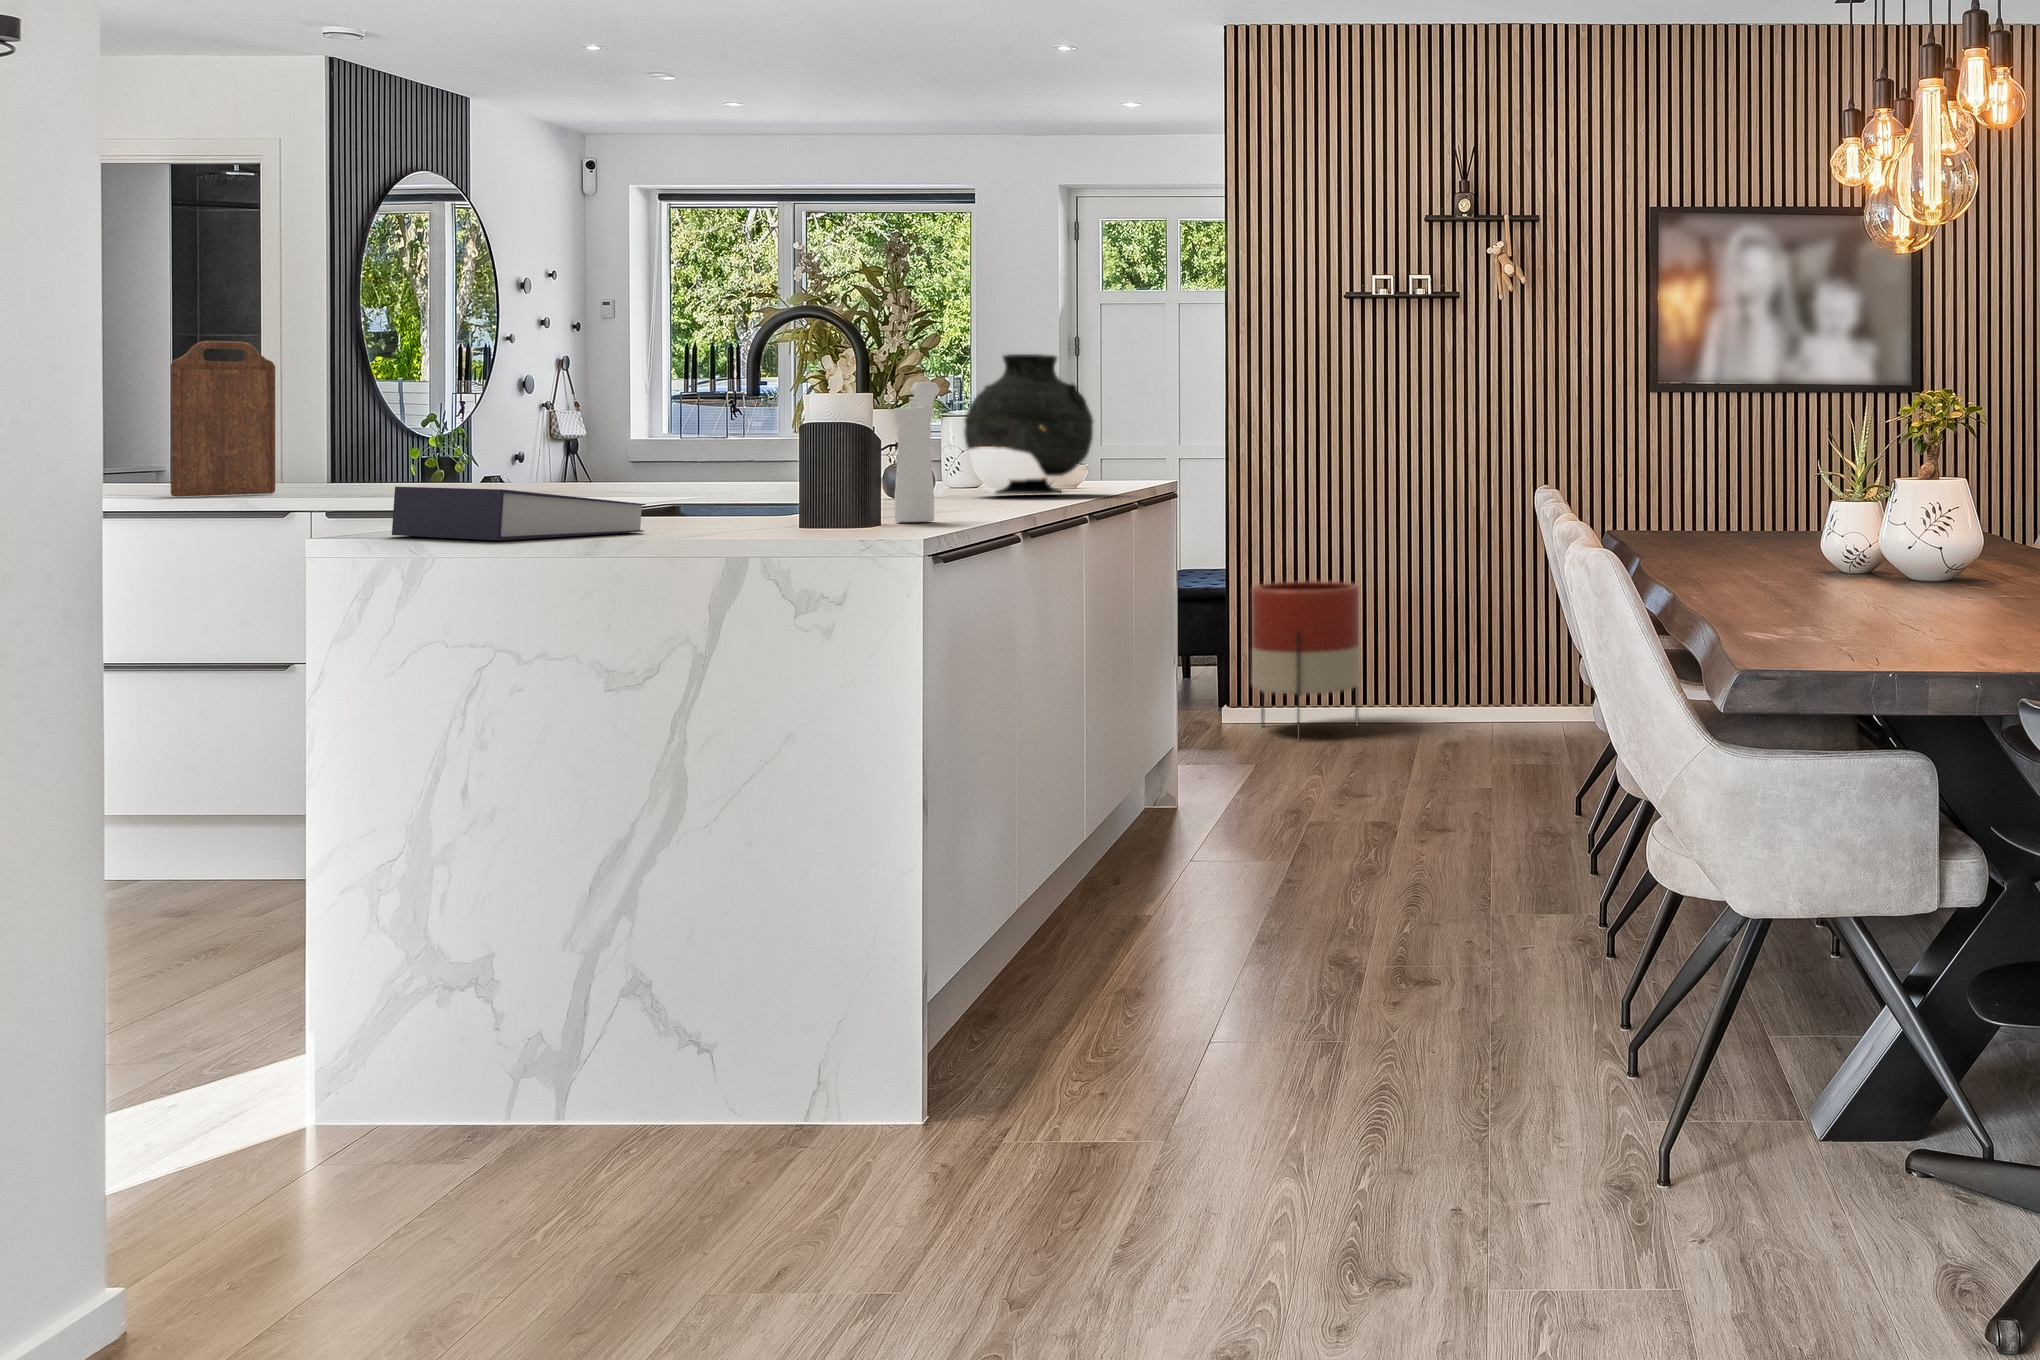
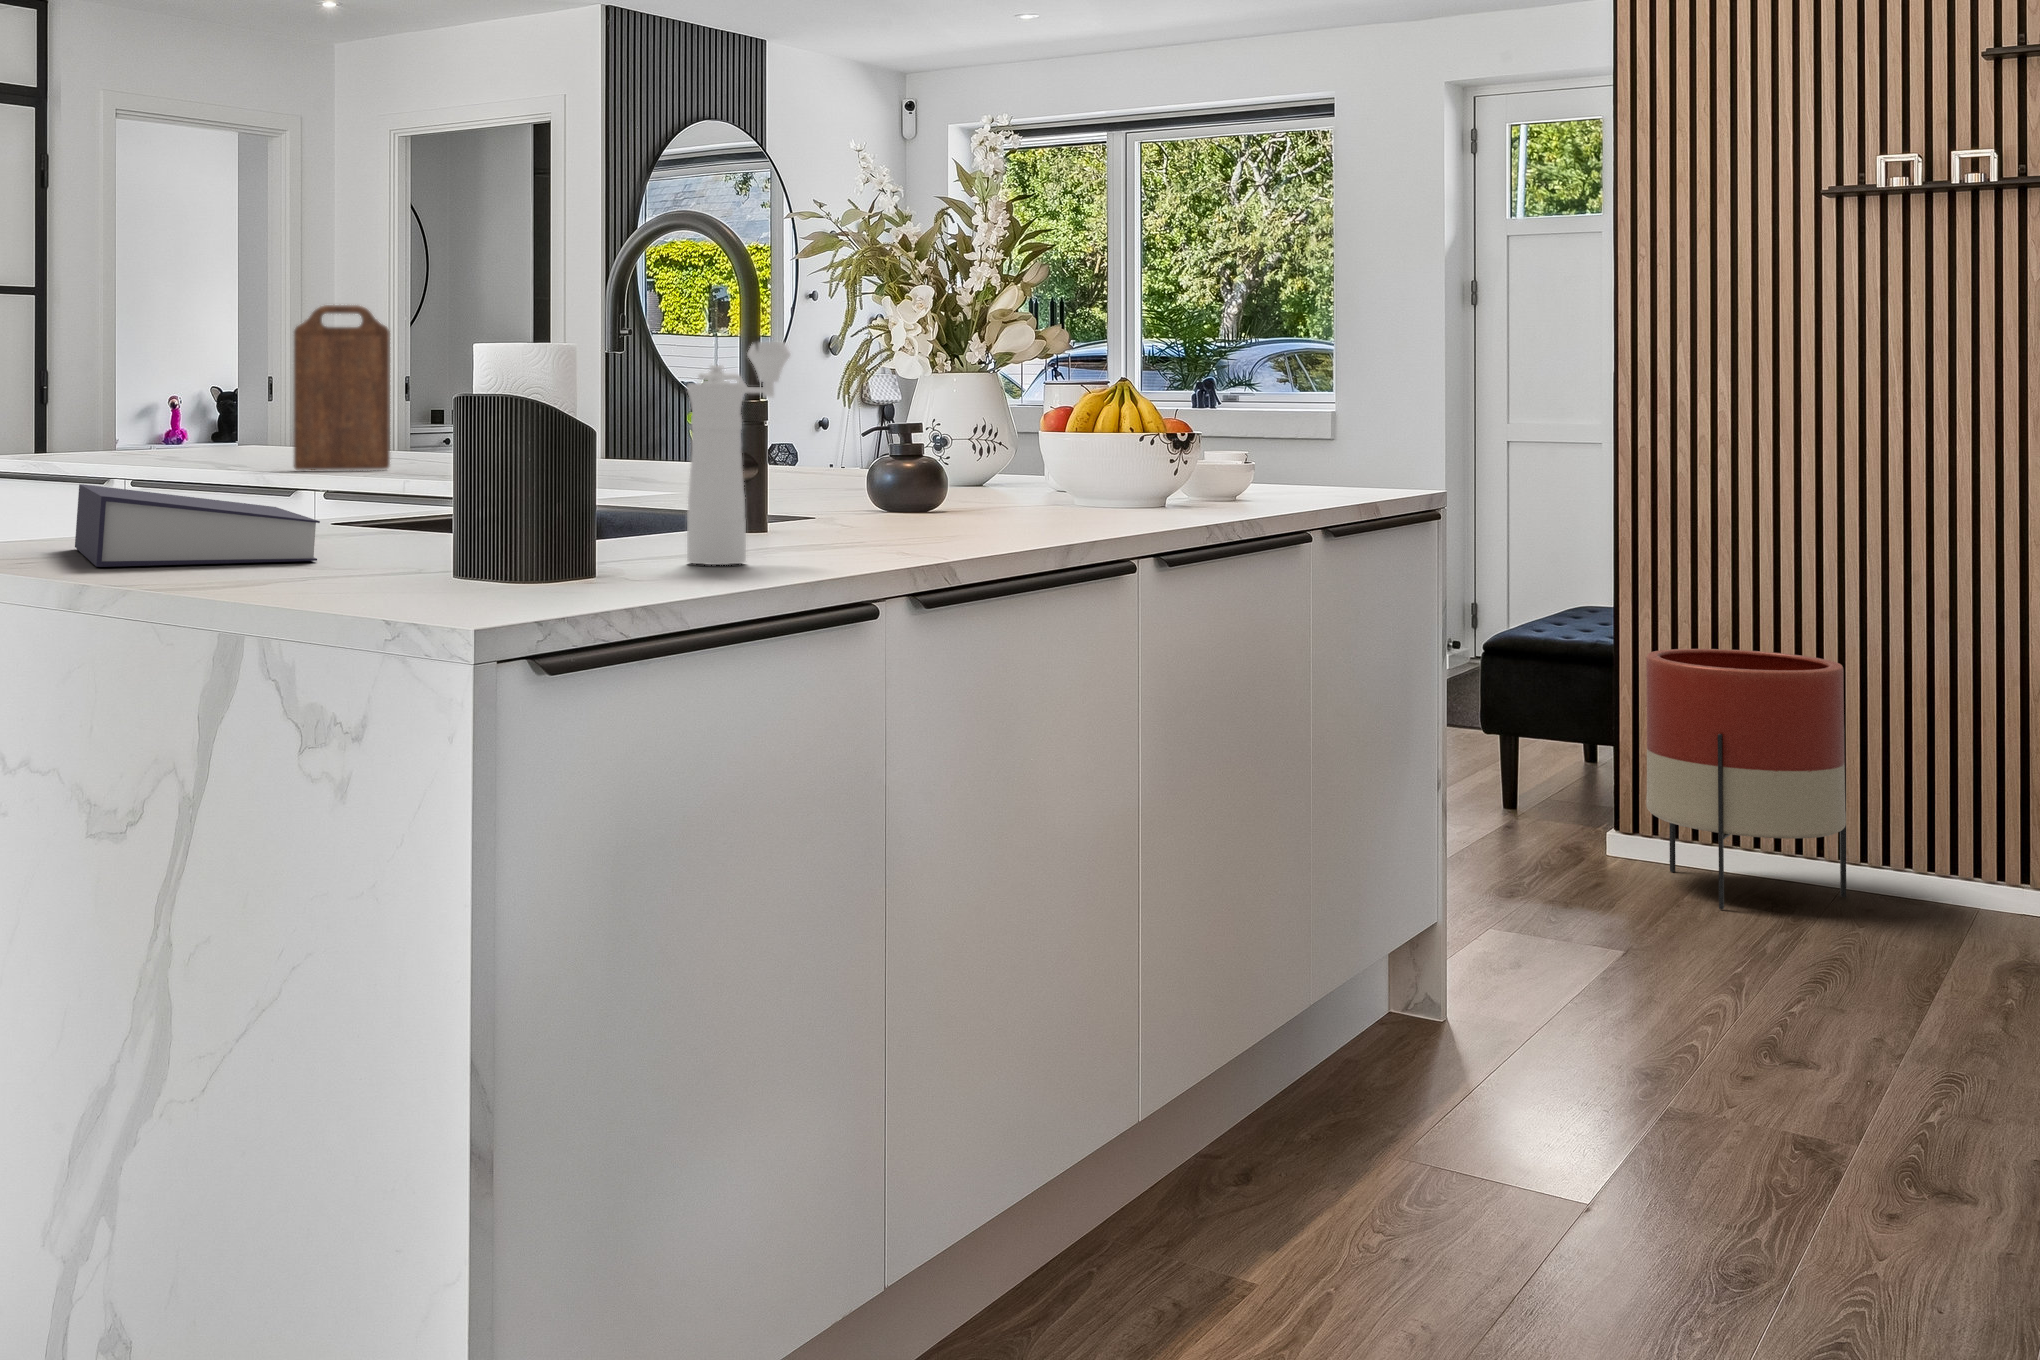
vase: present [964,354,1093,494] -> none [1019,297,1218,510]

